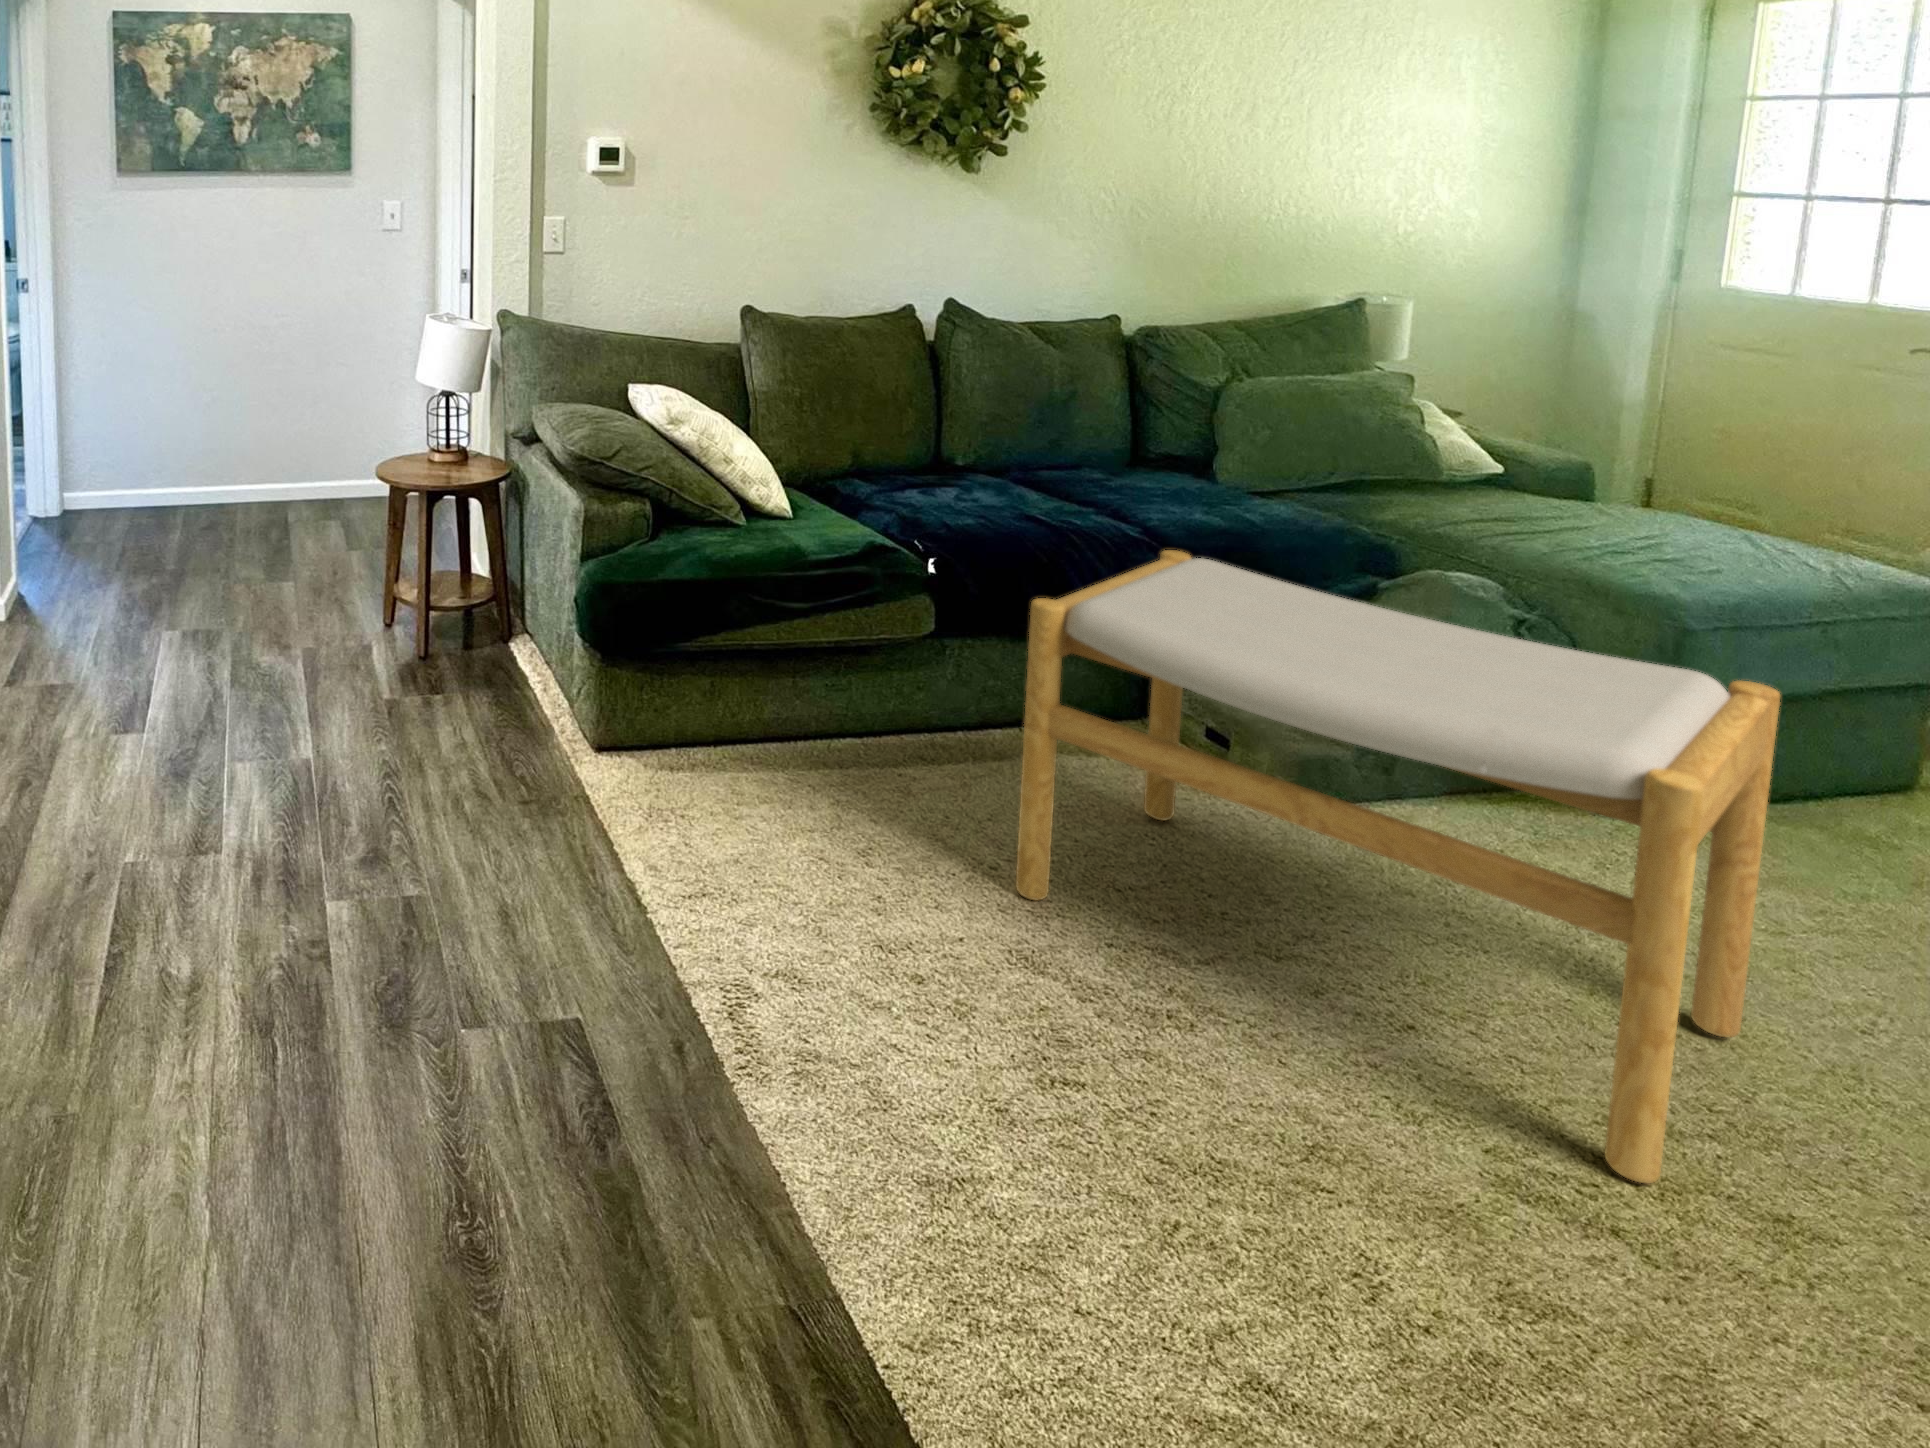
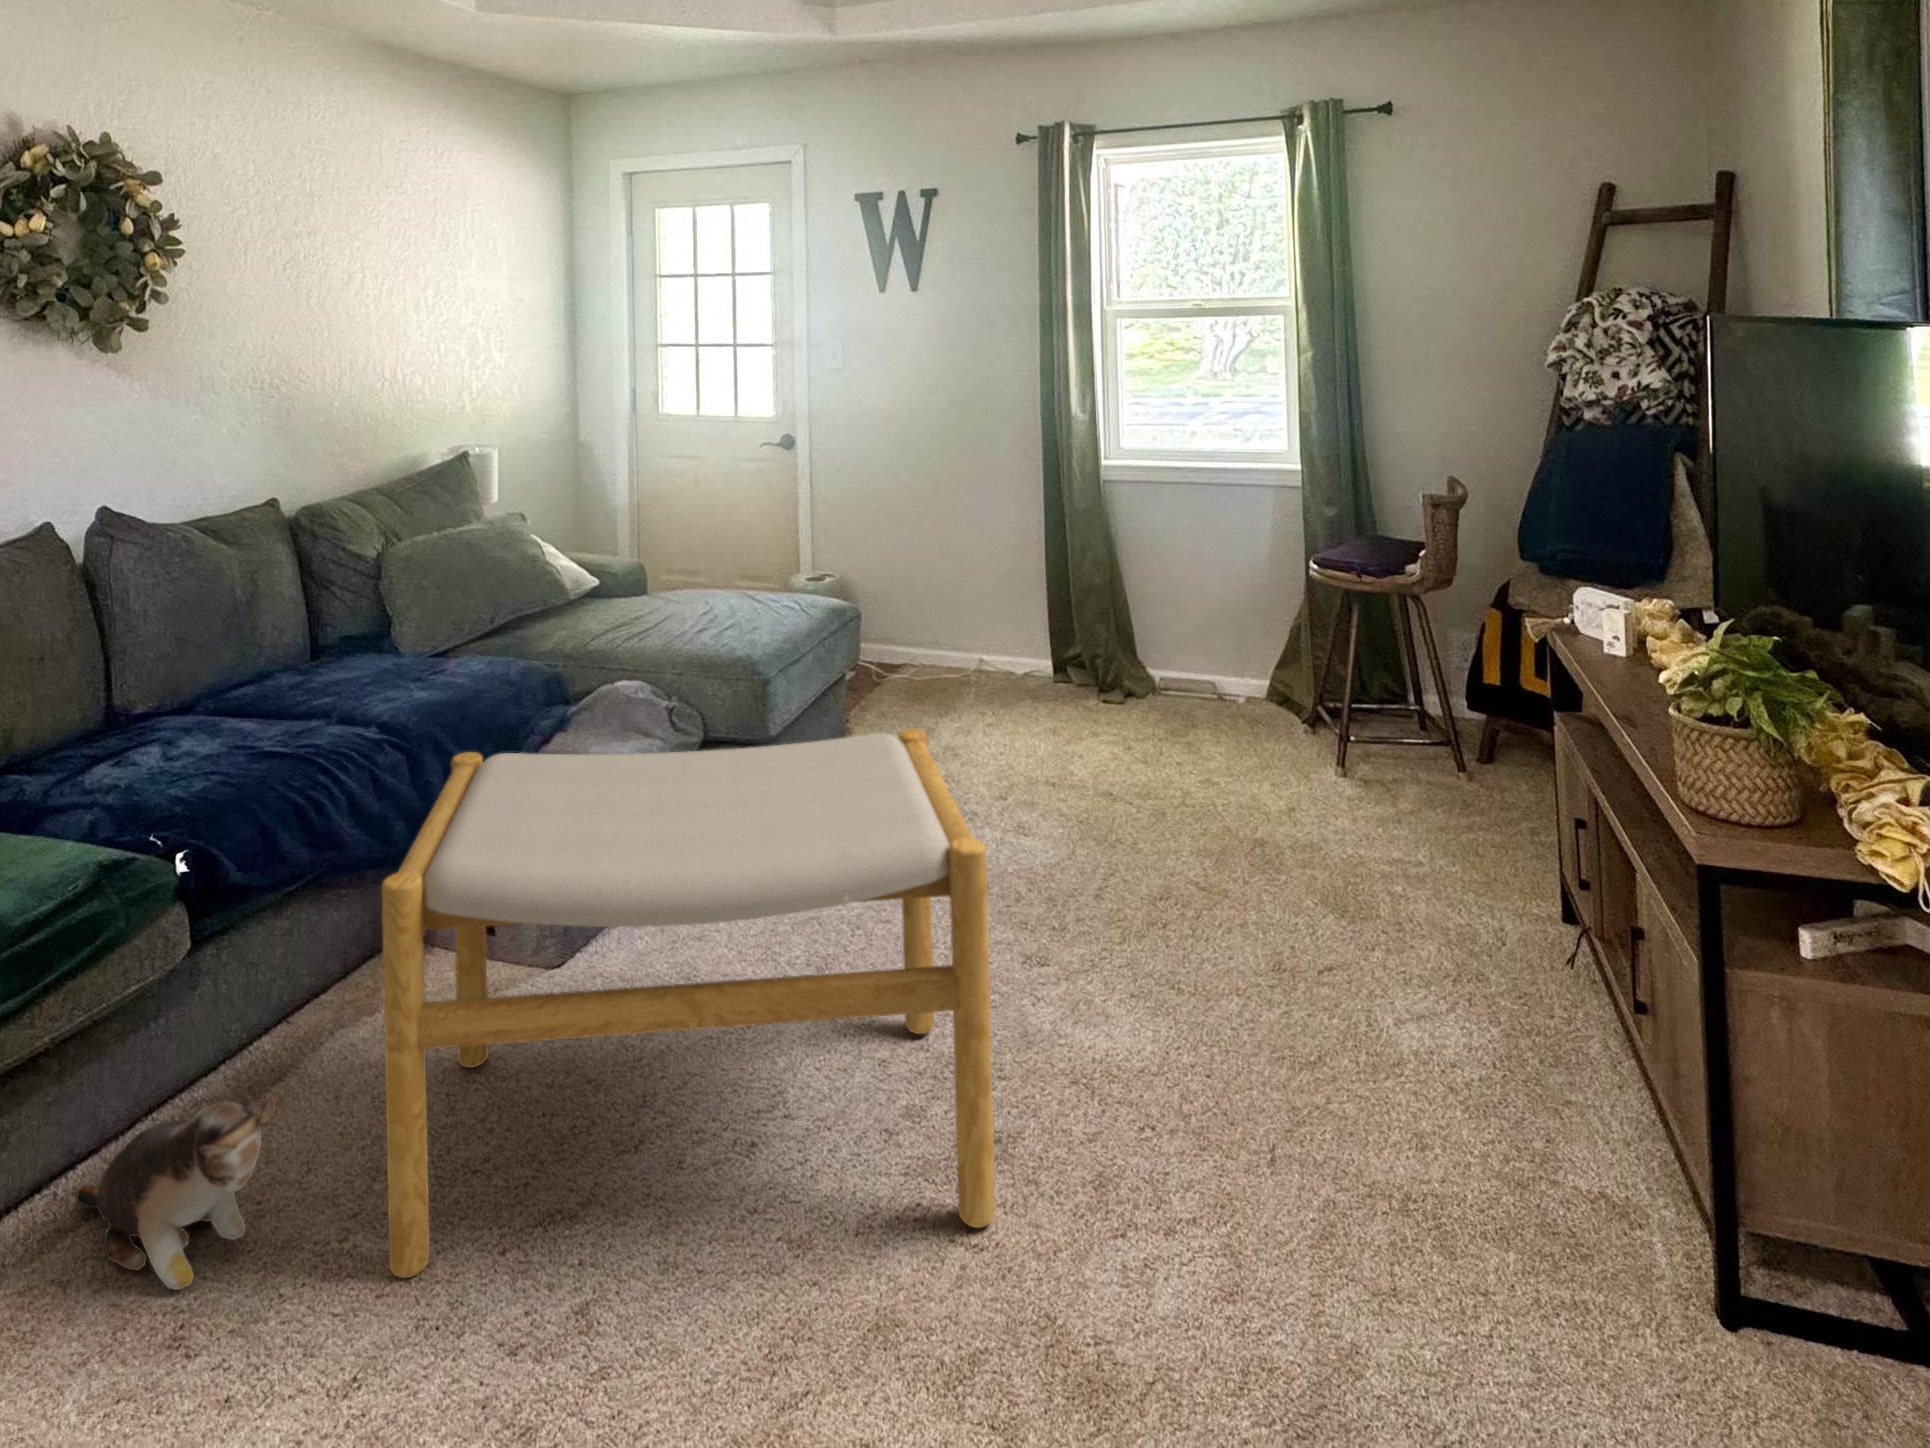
plush toy: none [839,713,948,825] -> present [76,1094,276,1290]

